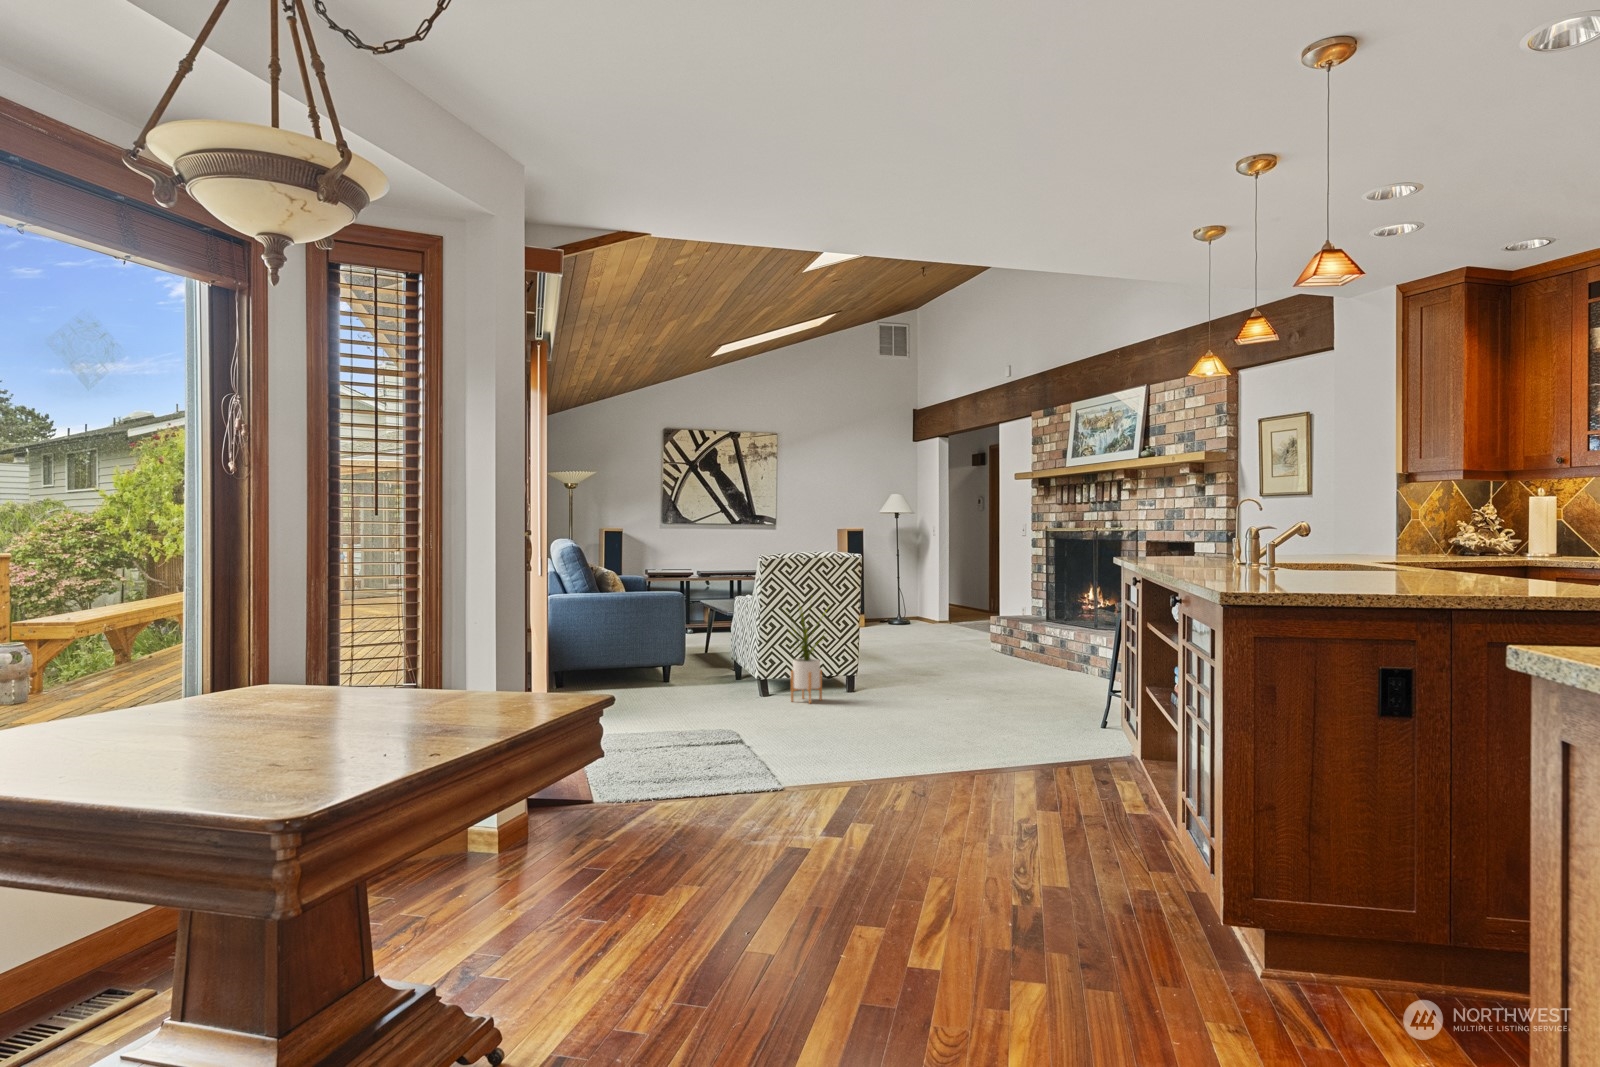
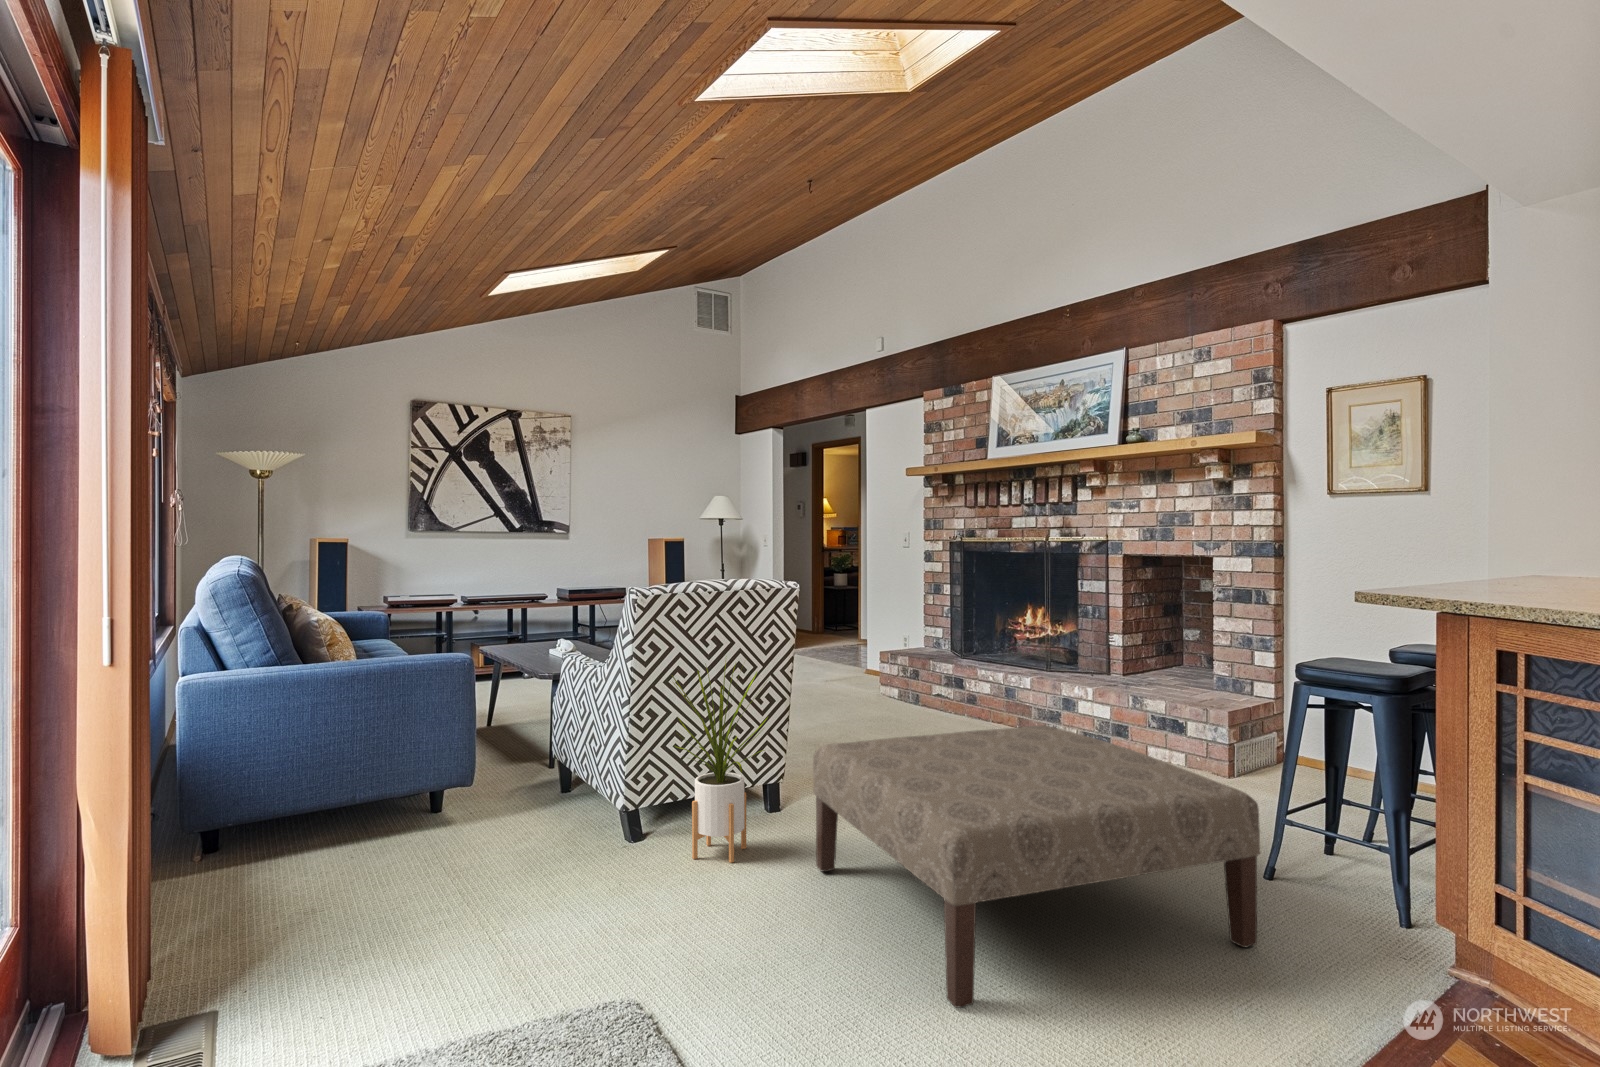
ottoman: none [850,638,1044,739] -> present [813,725,1260,1008]

